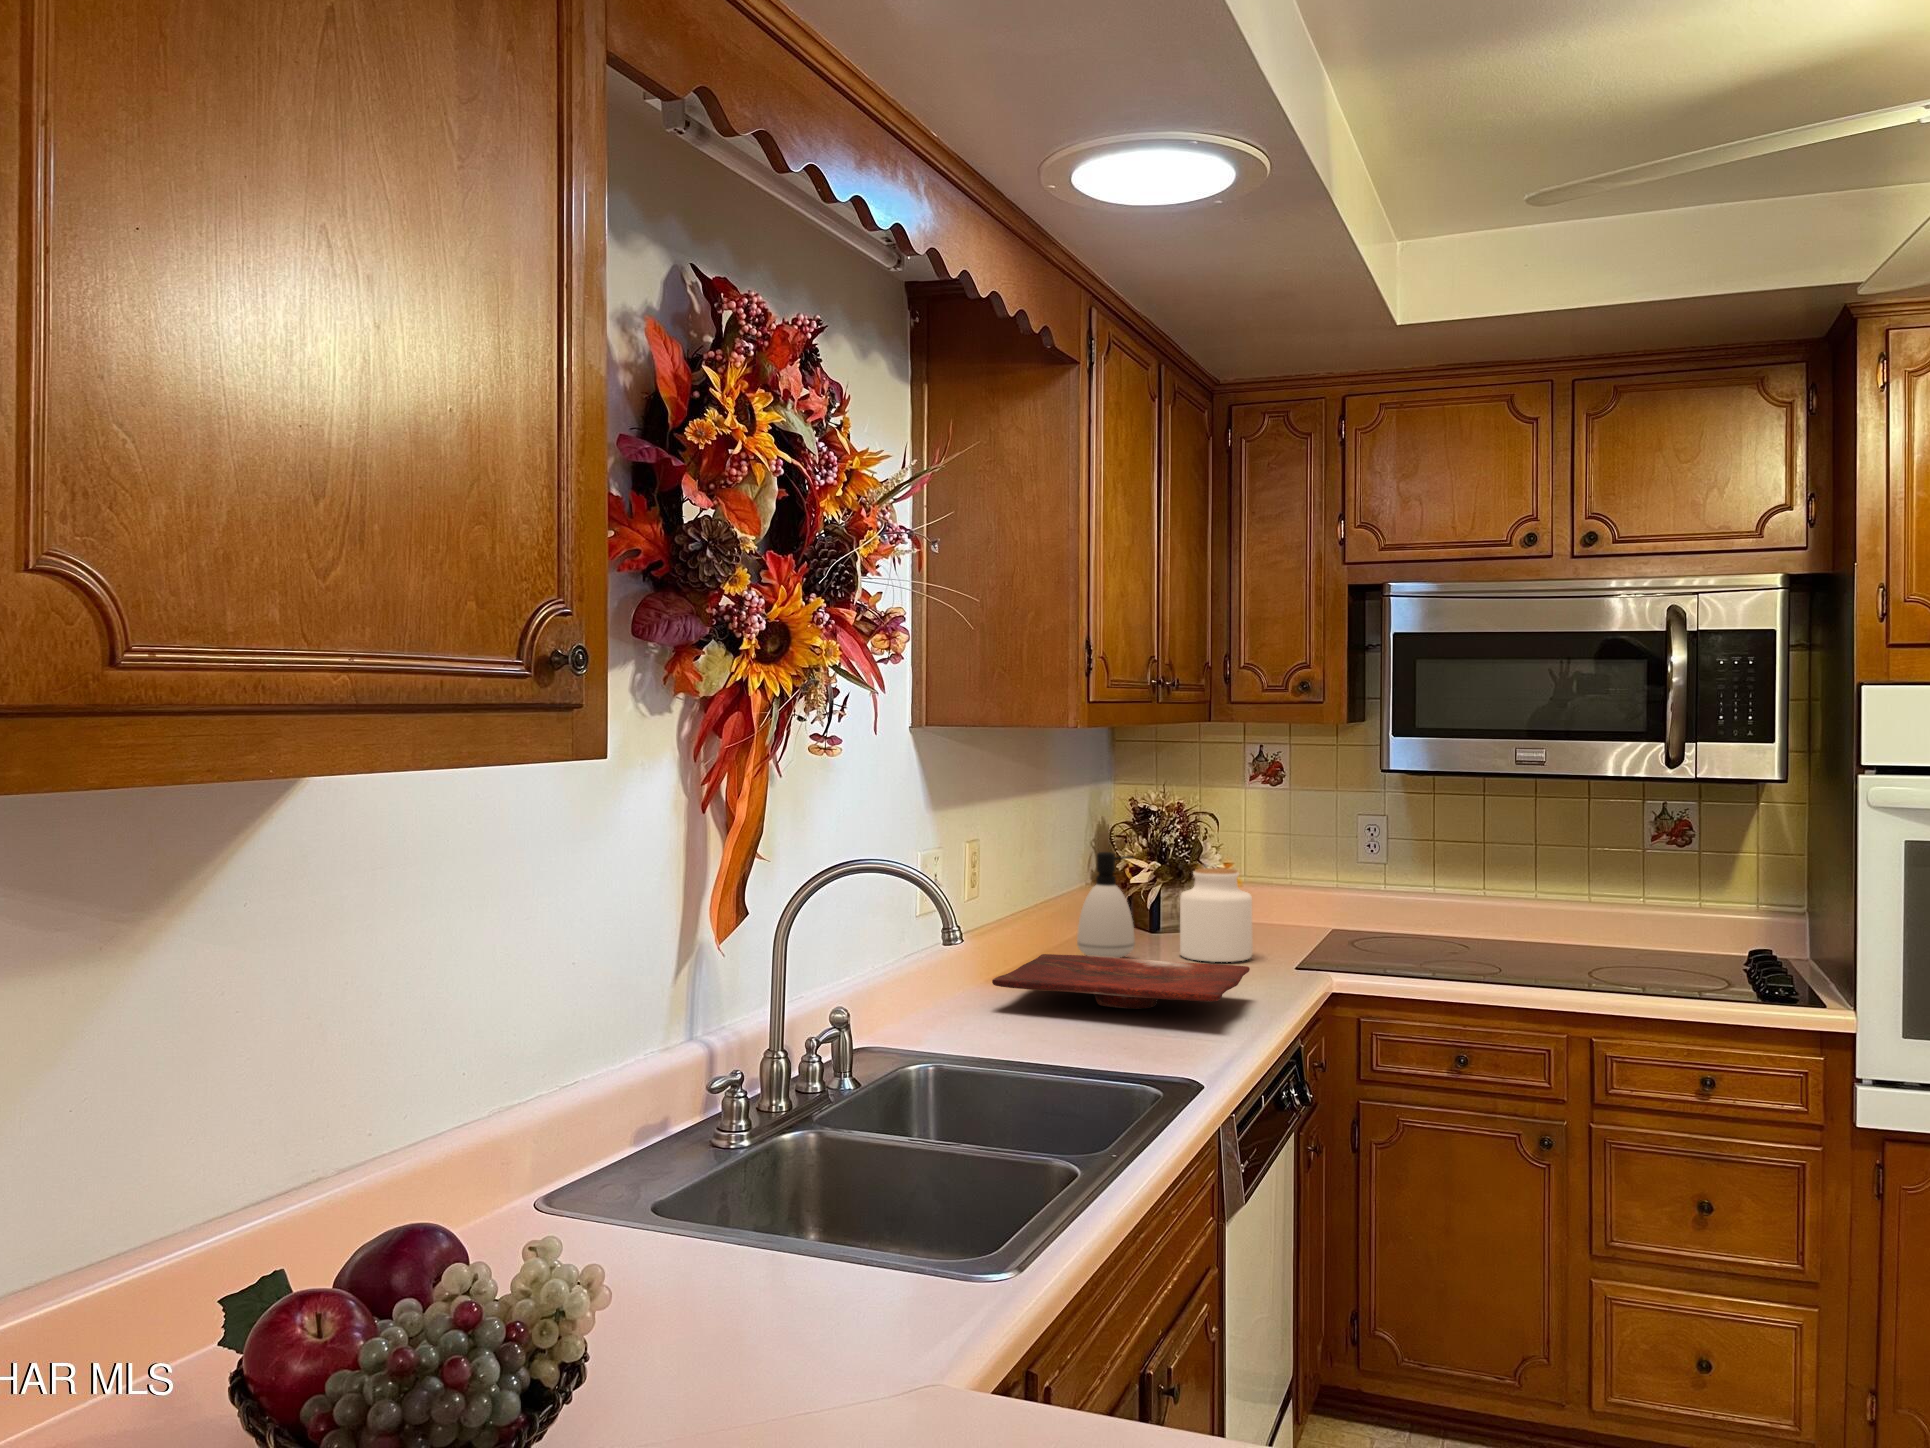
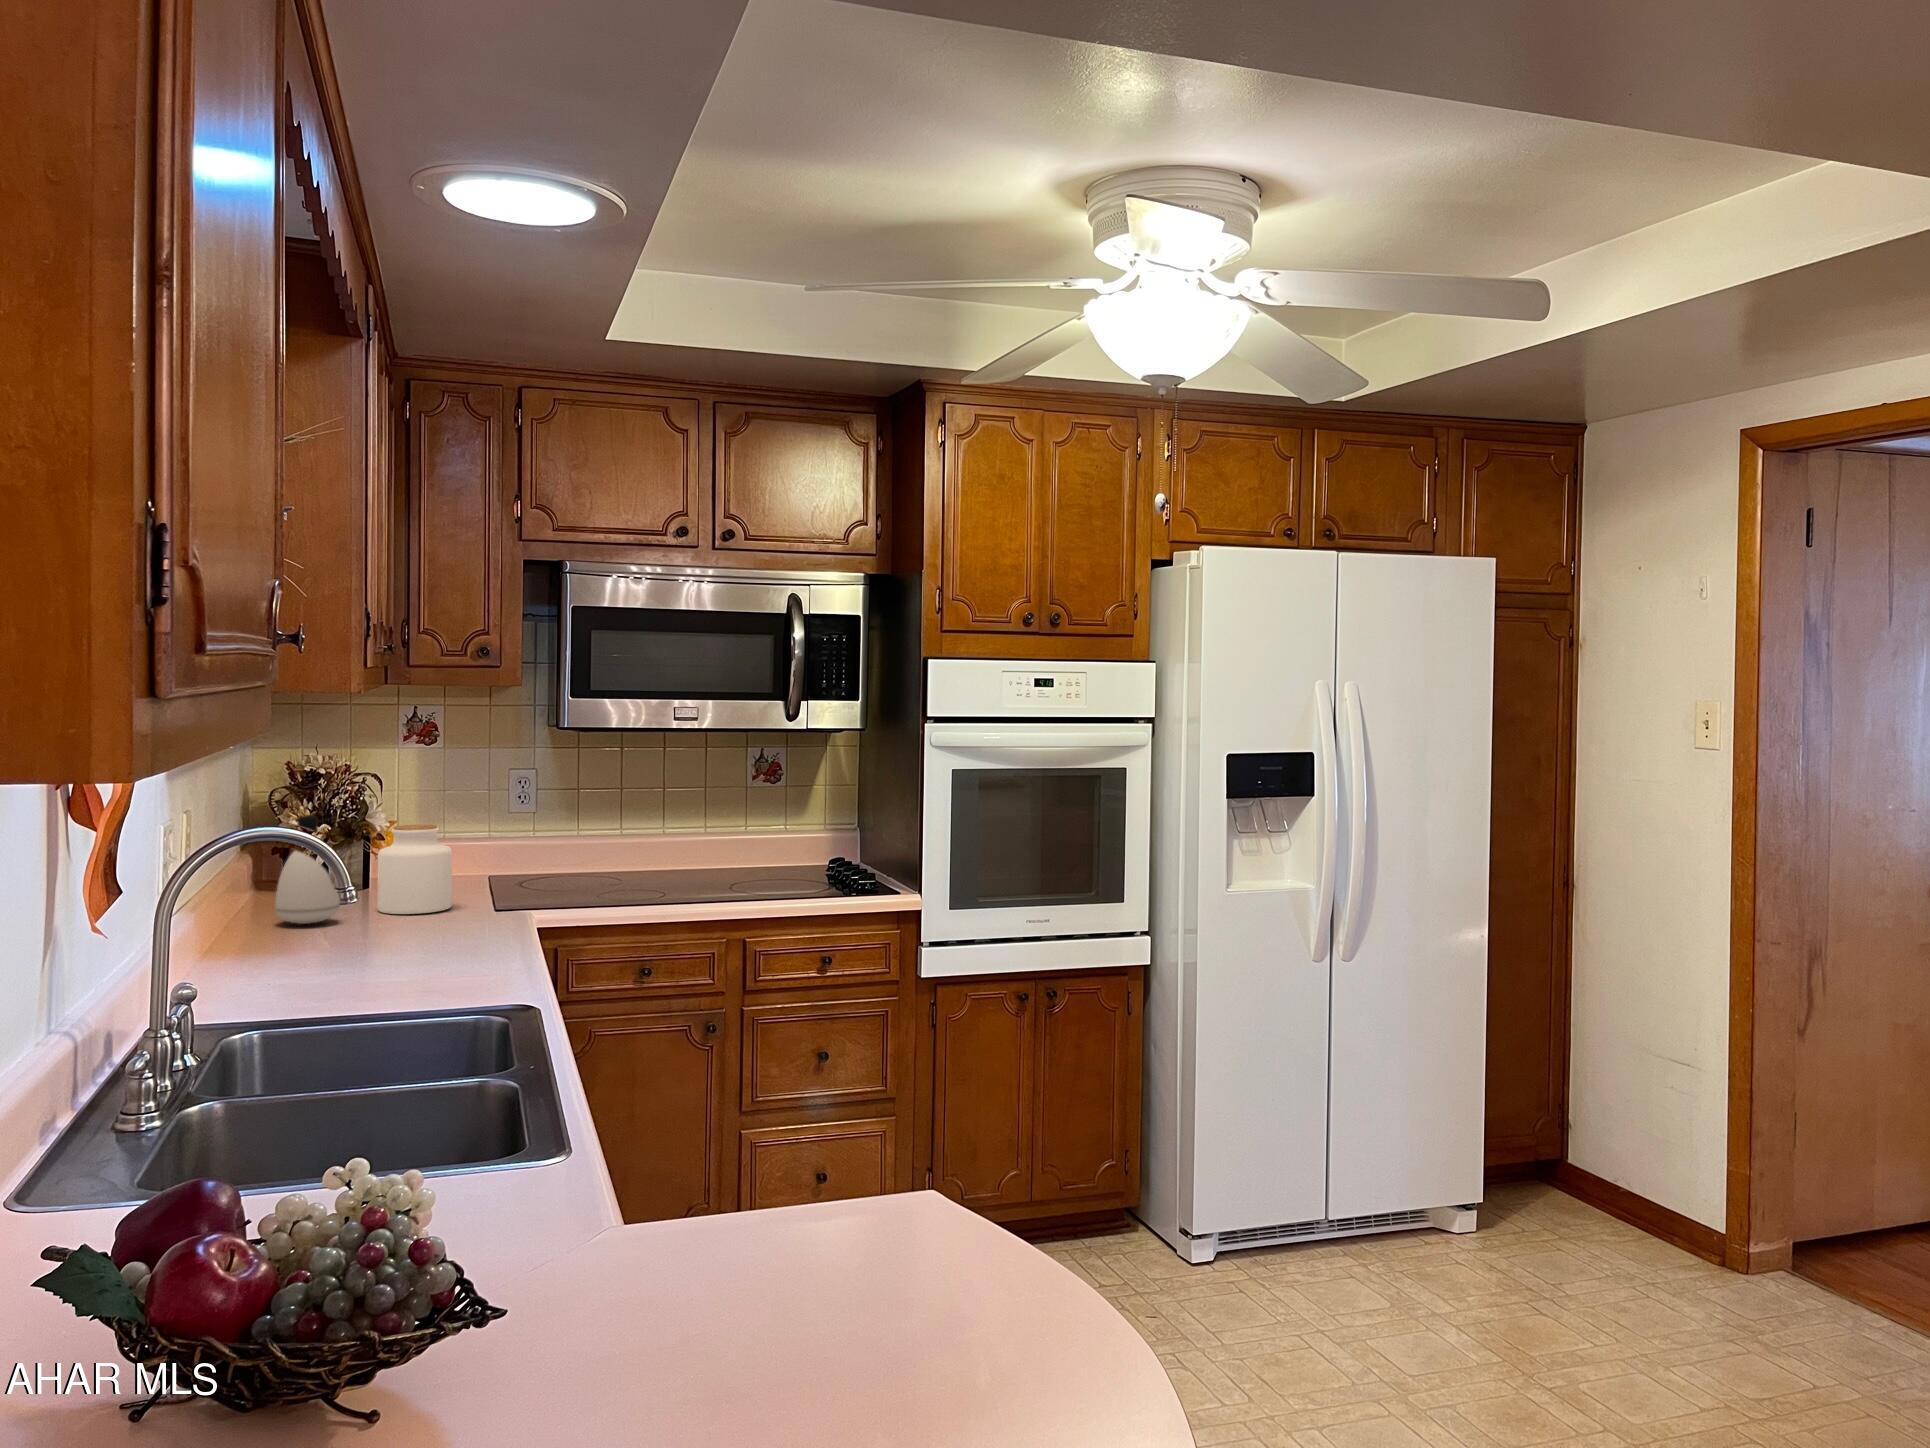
cutting board: present [992,954,1250,1009] -> none [249,910,499,962]

